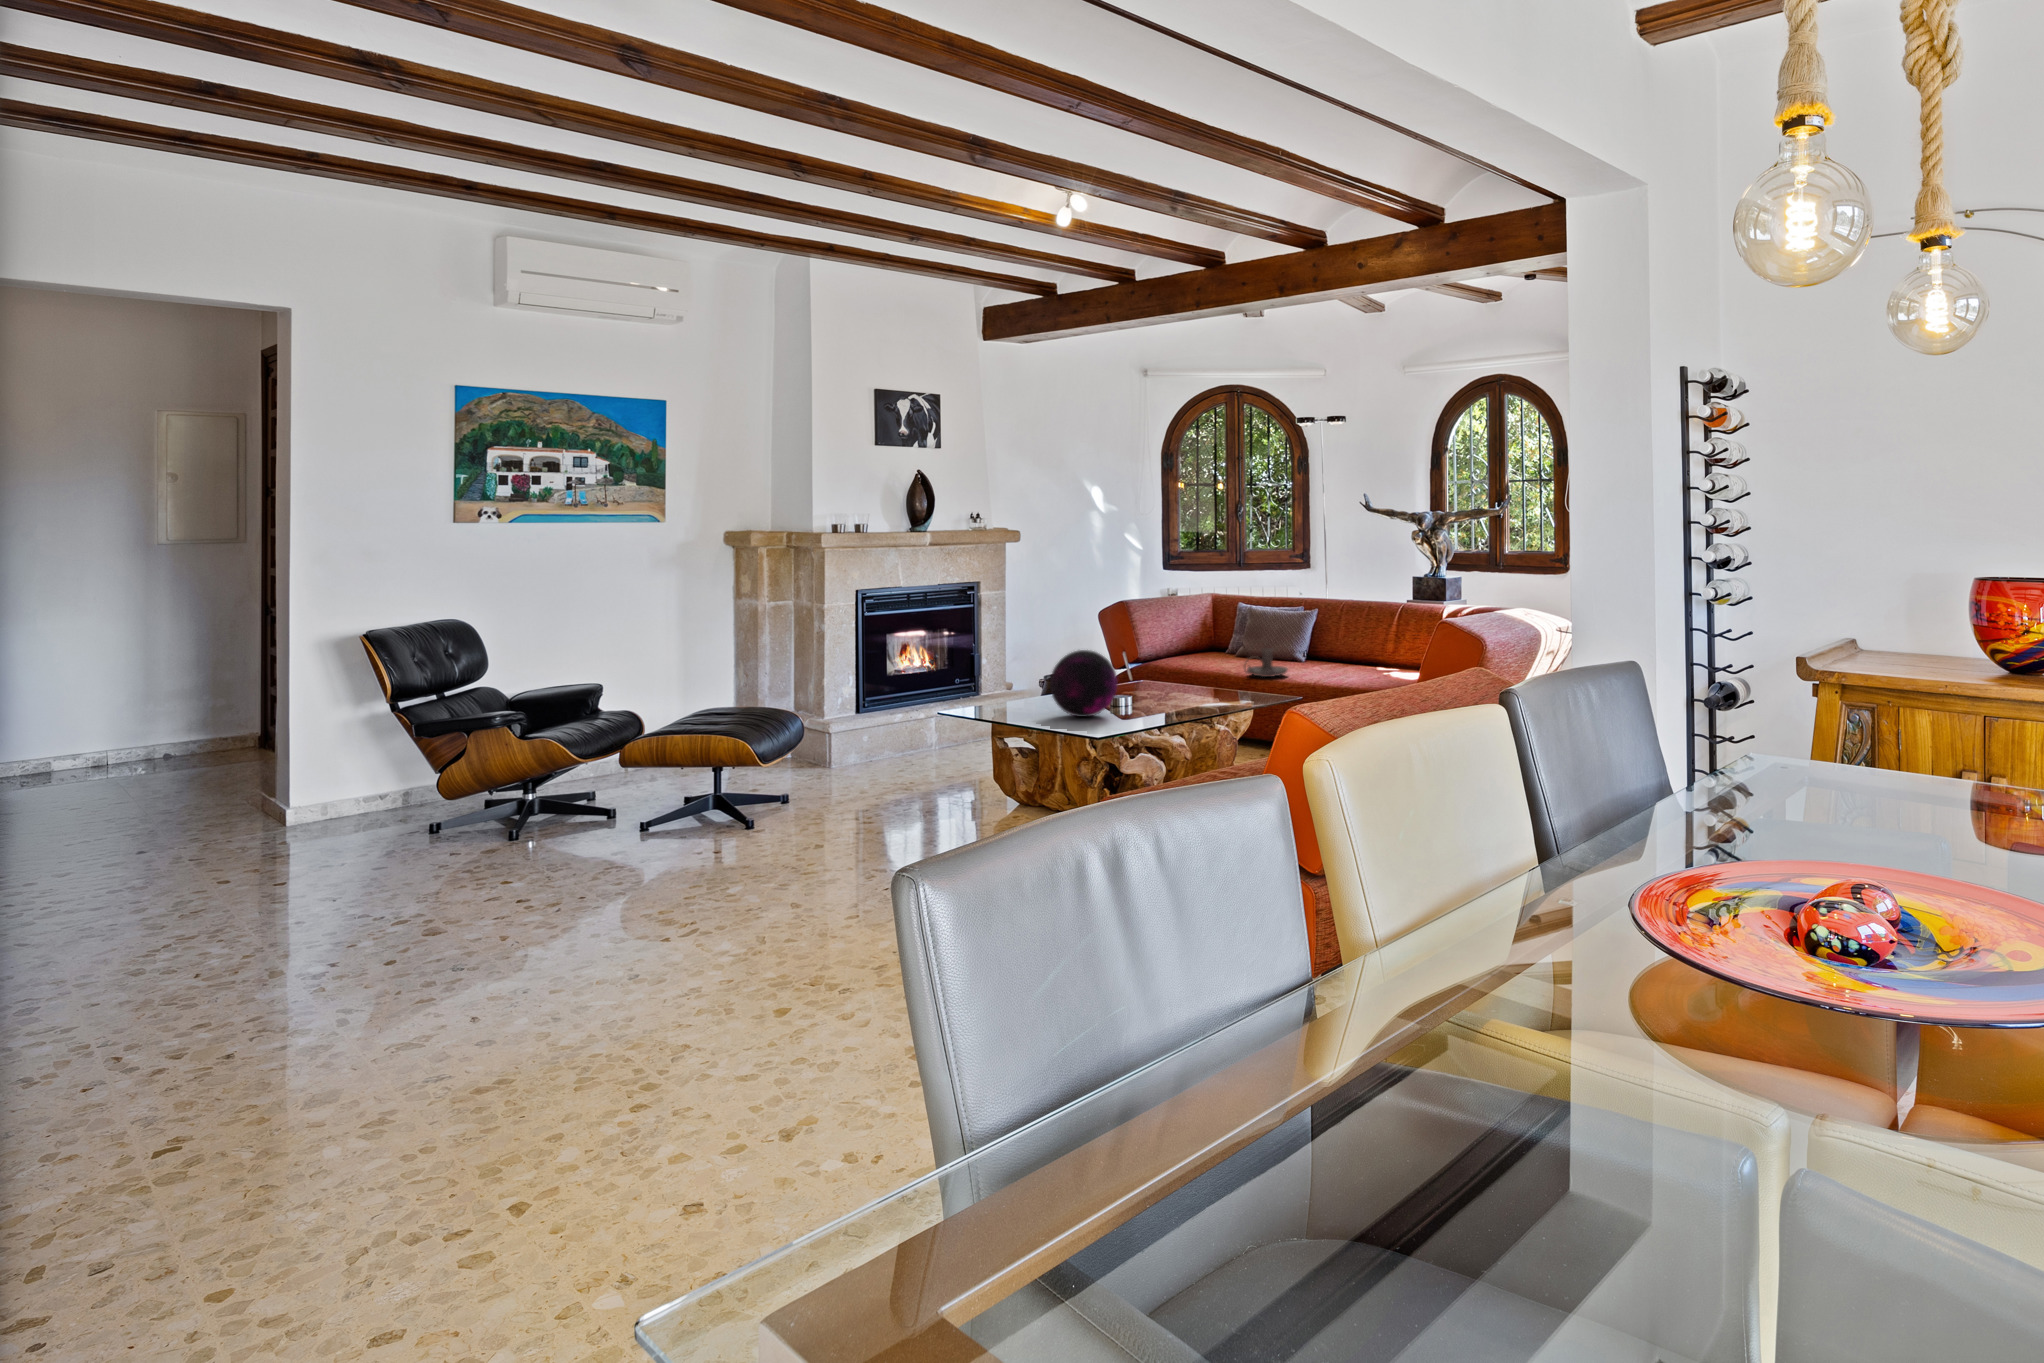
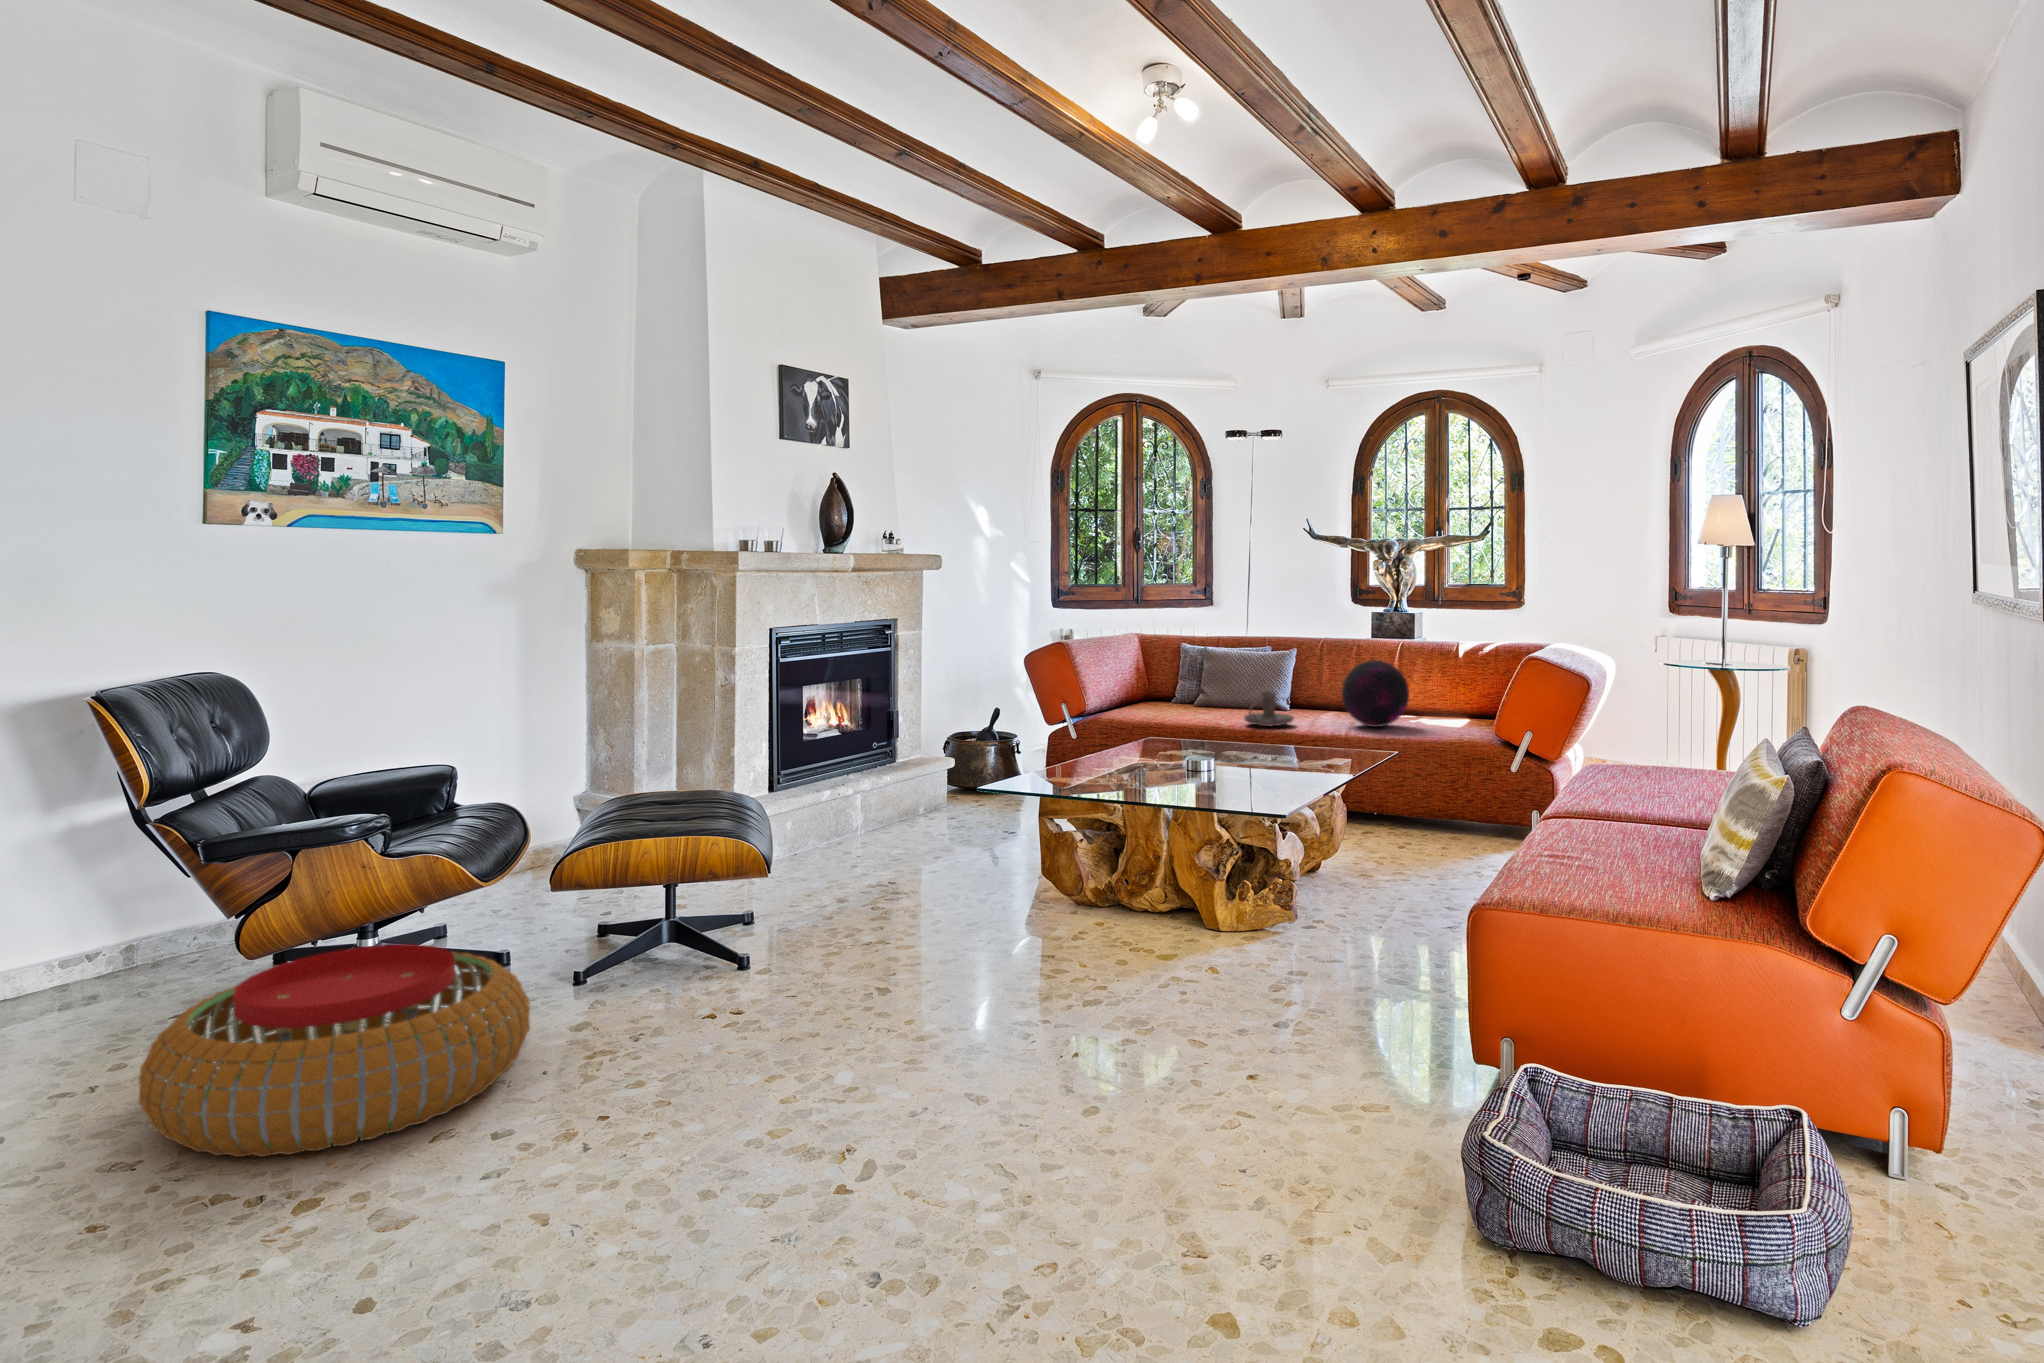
decorative orb: present [1050,650,1117,717] -> present [1342,660,1409,727]
pouf: none [354,793,582,901] -> present [138,944,530,1157]

